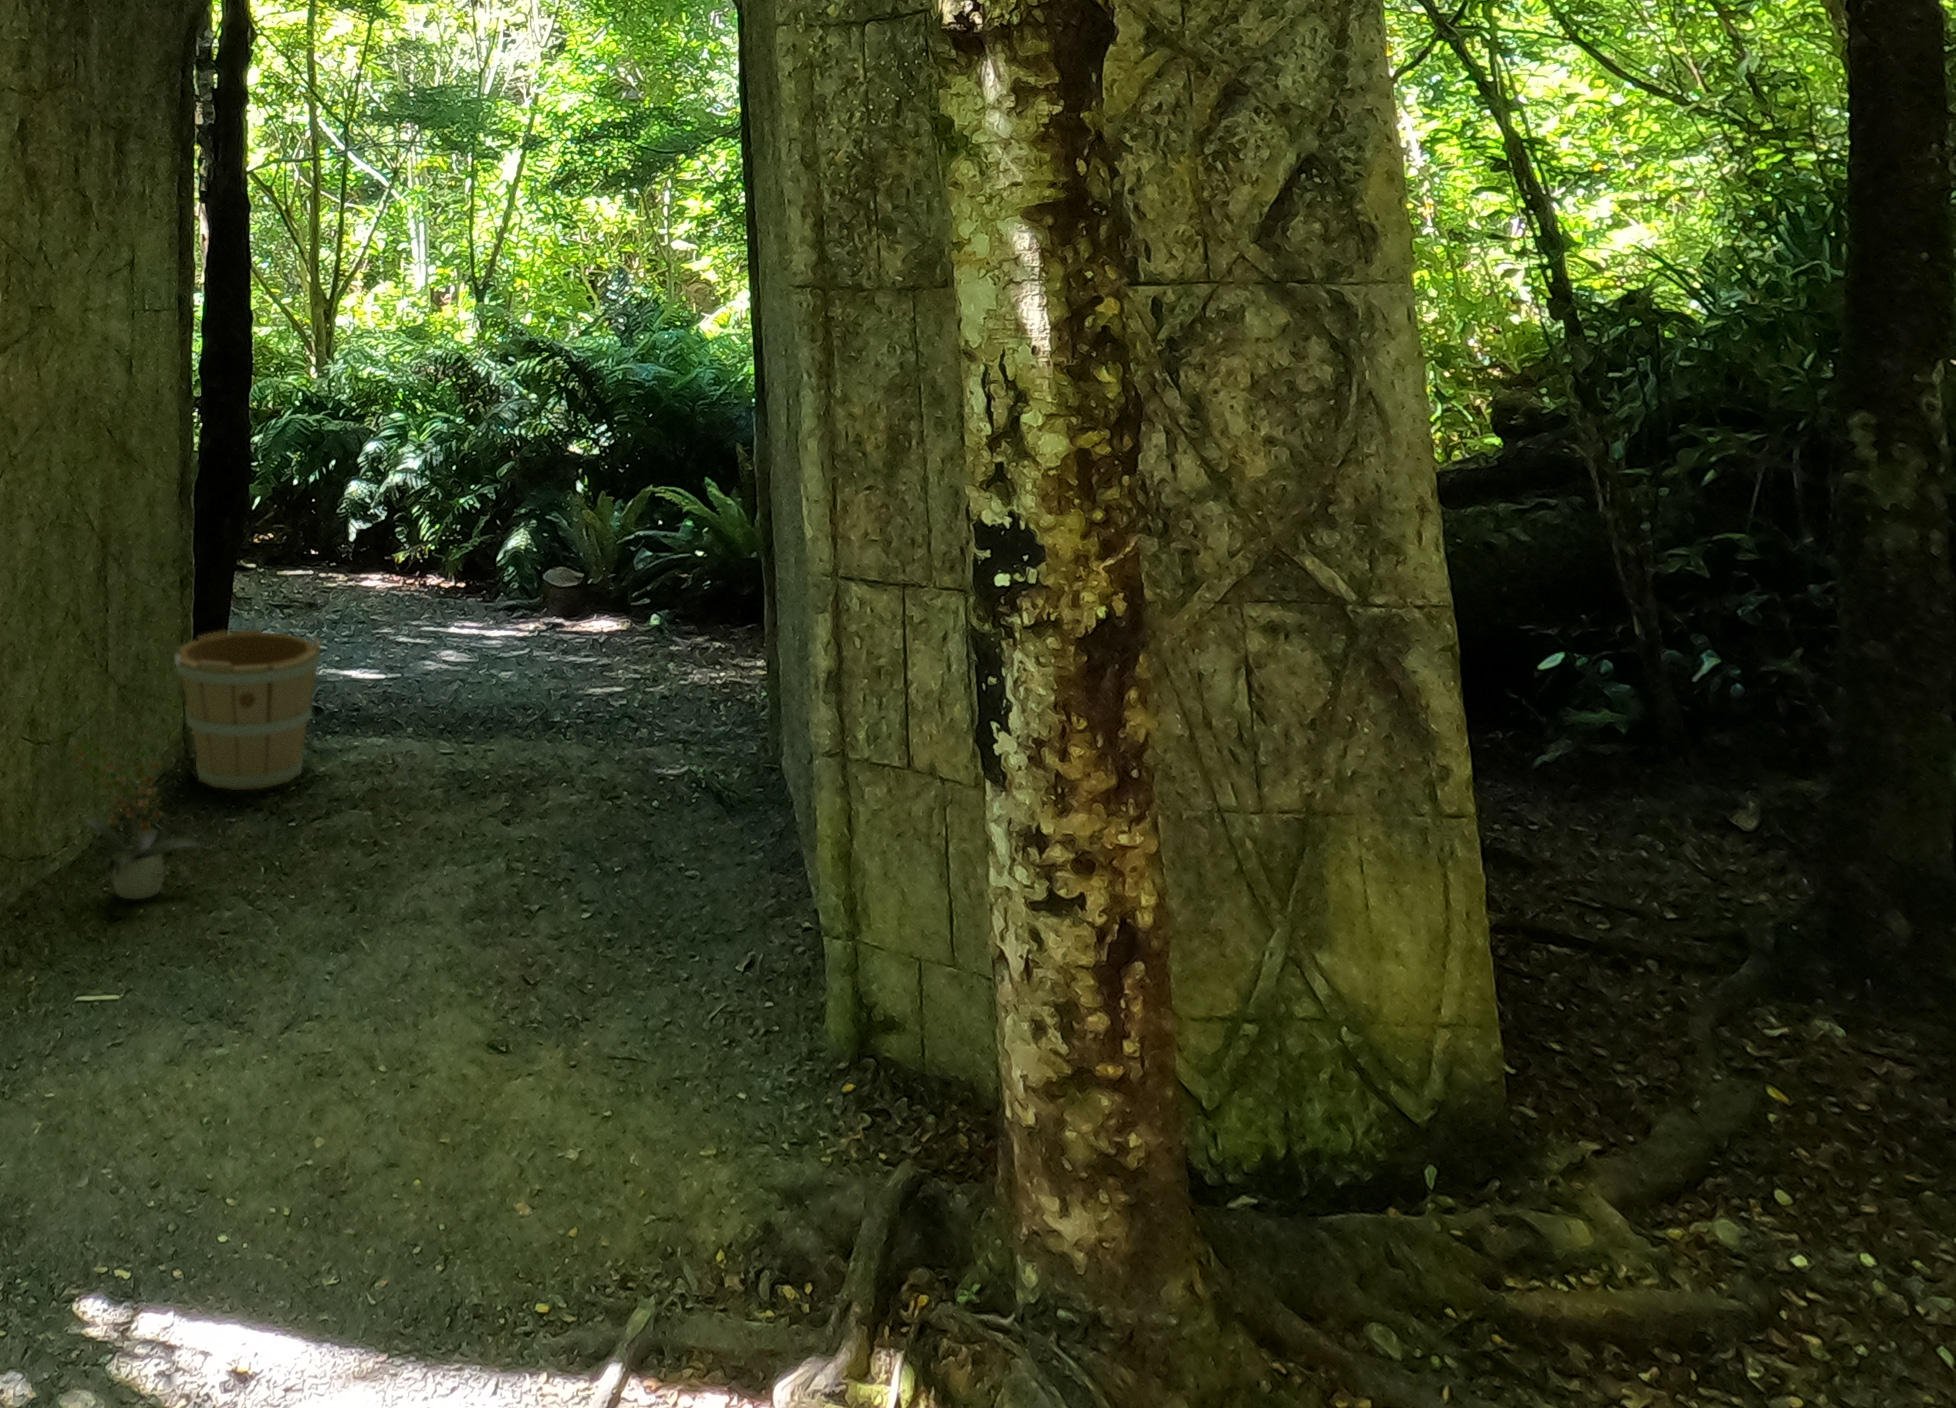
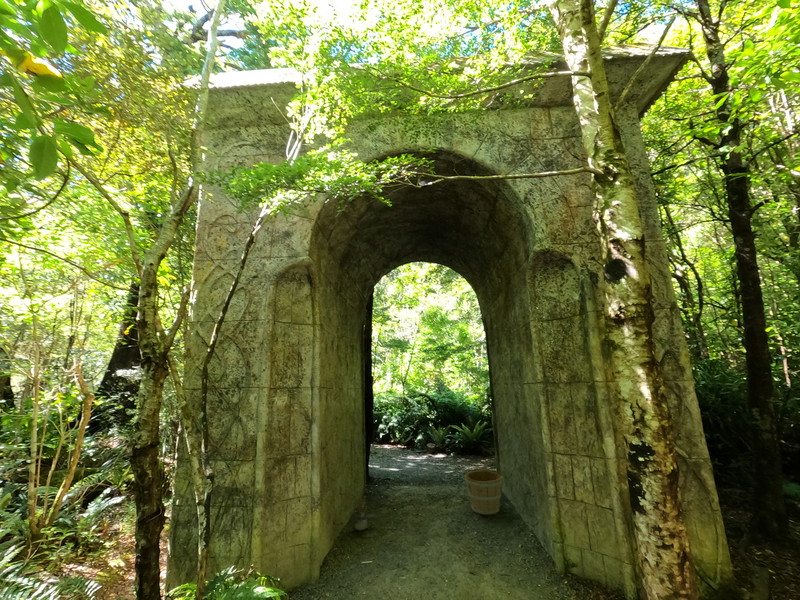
wooden bucket: present [175,630,321,790] -> present [464,469,503,515]

